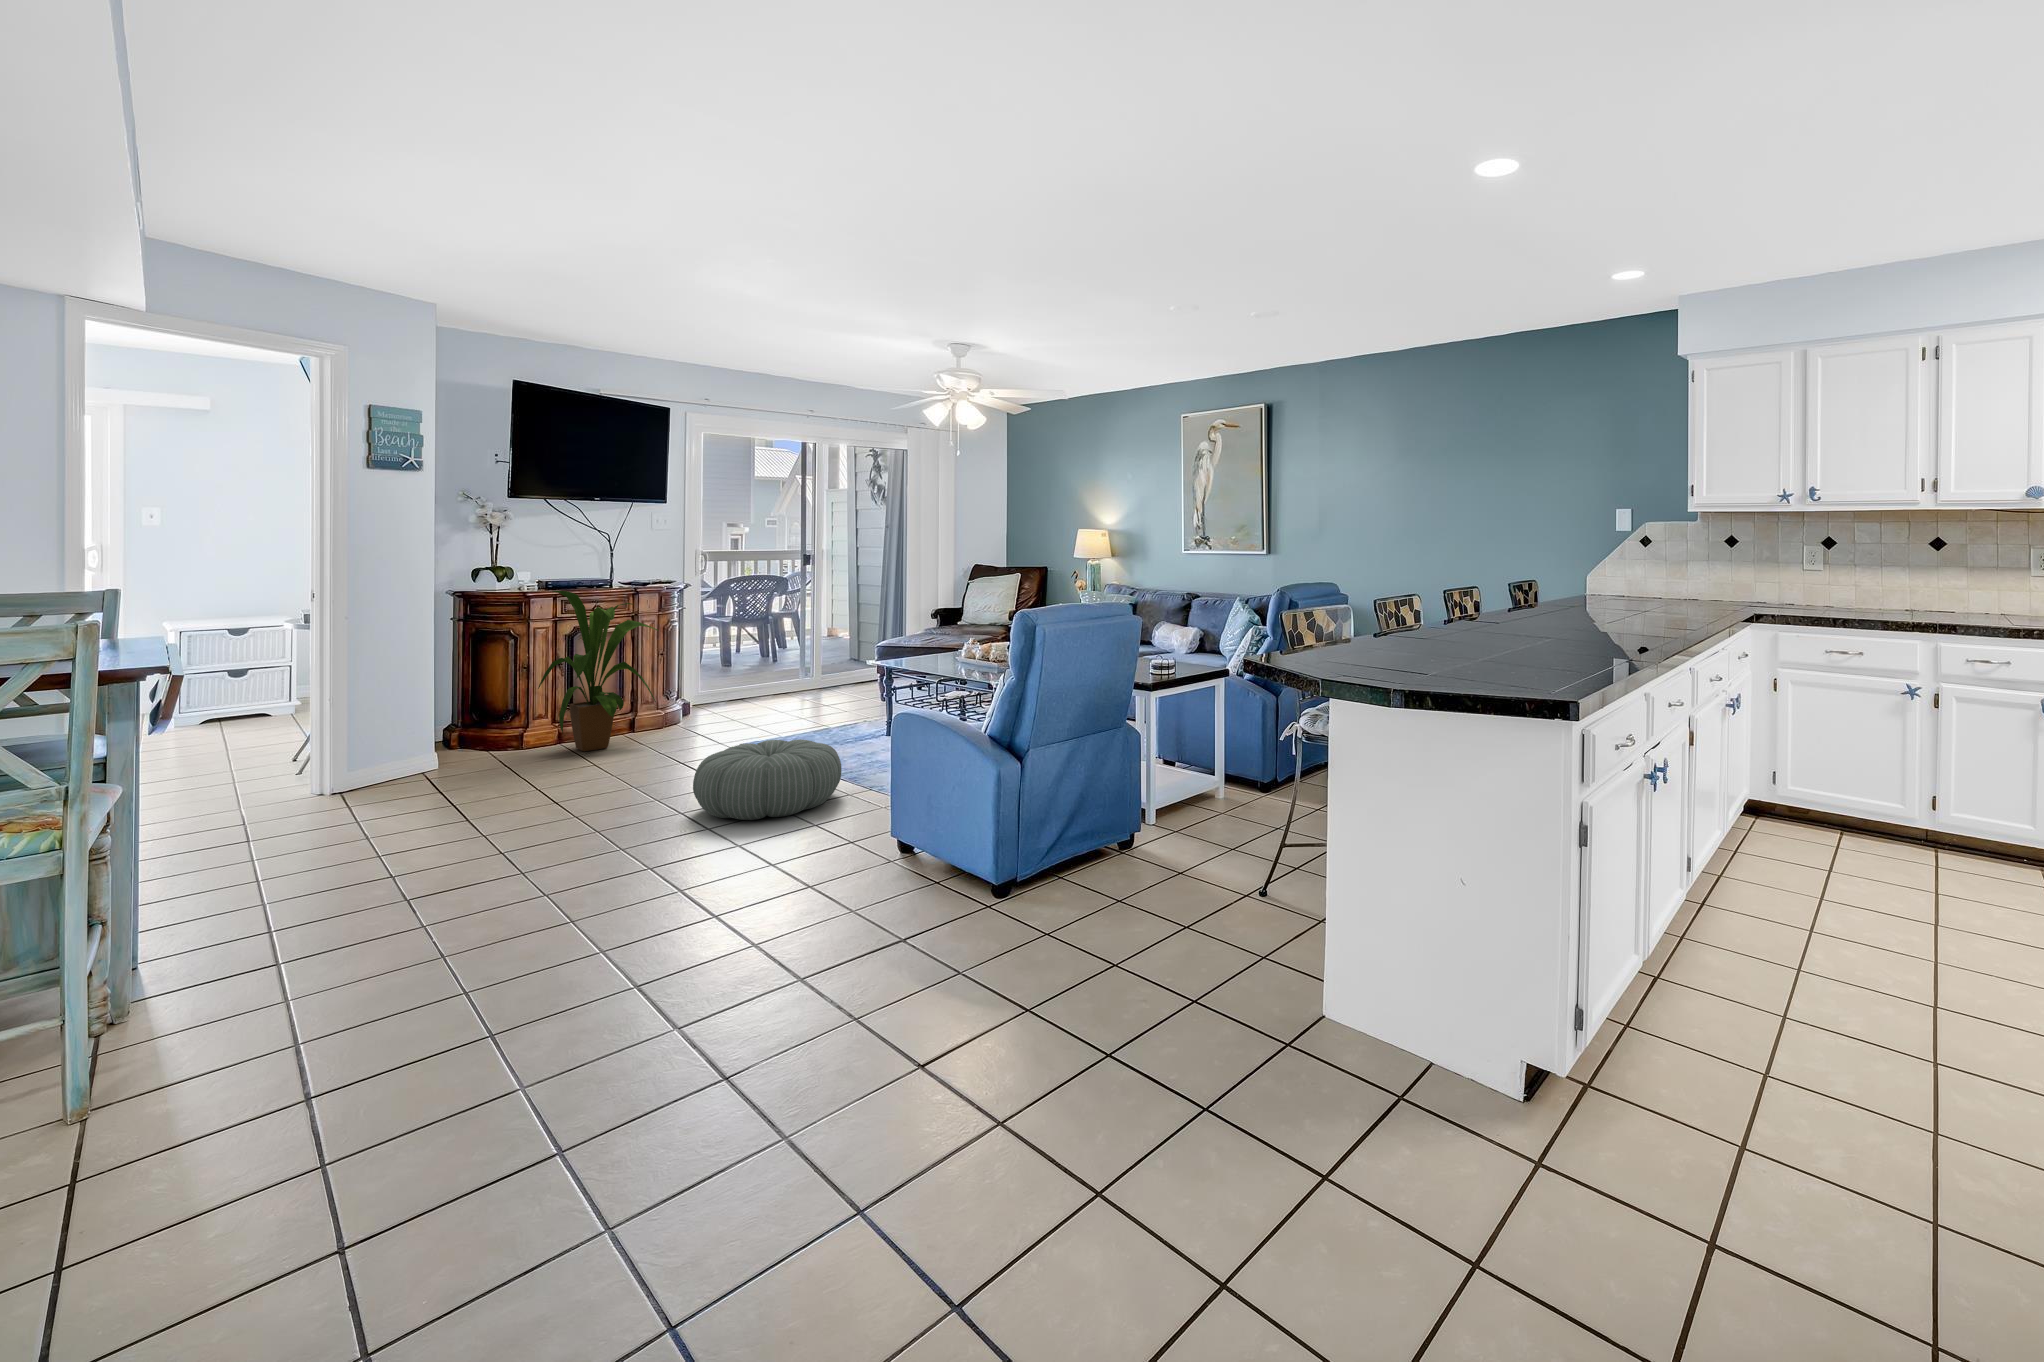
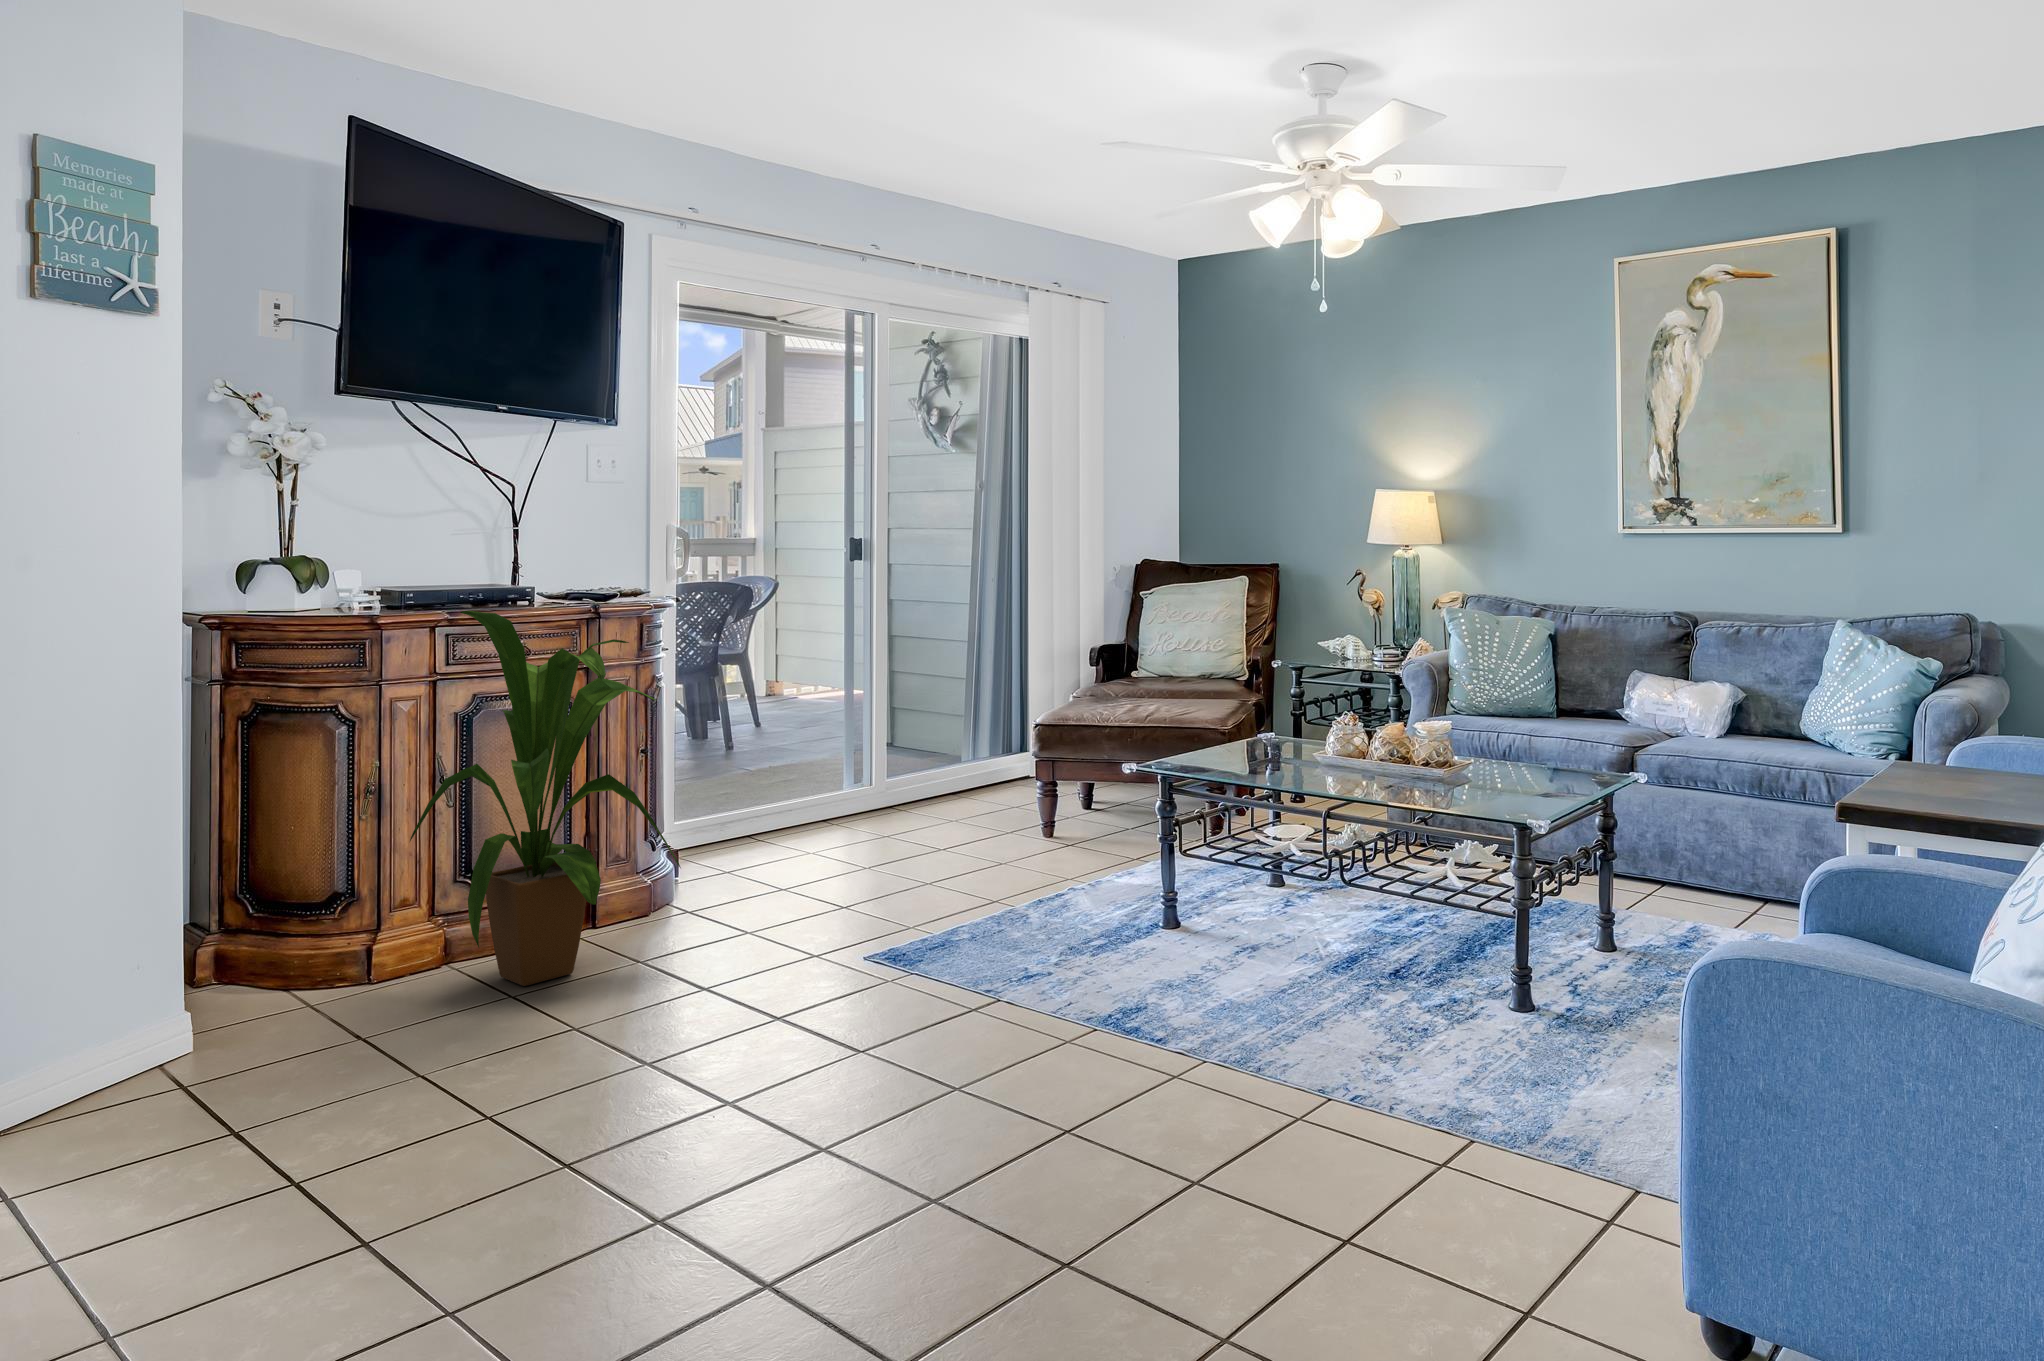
pouf: present [693,739,841,820] -> none [975,982,1327,1235]

